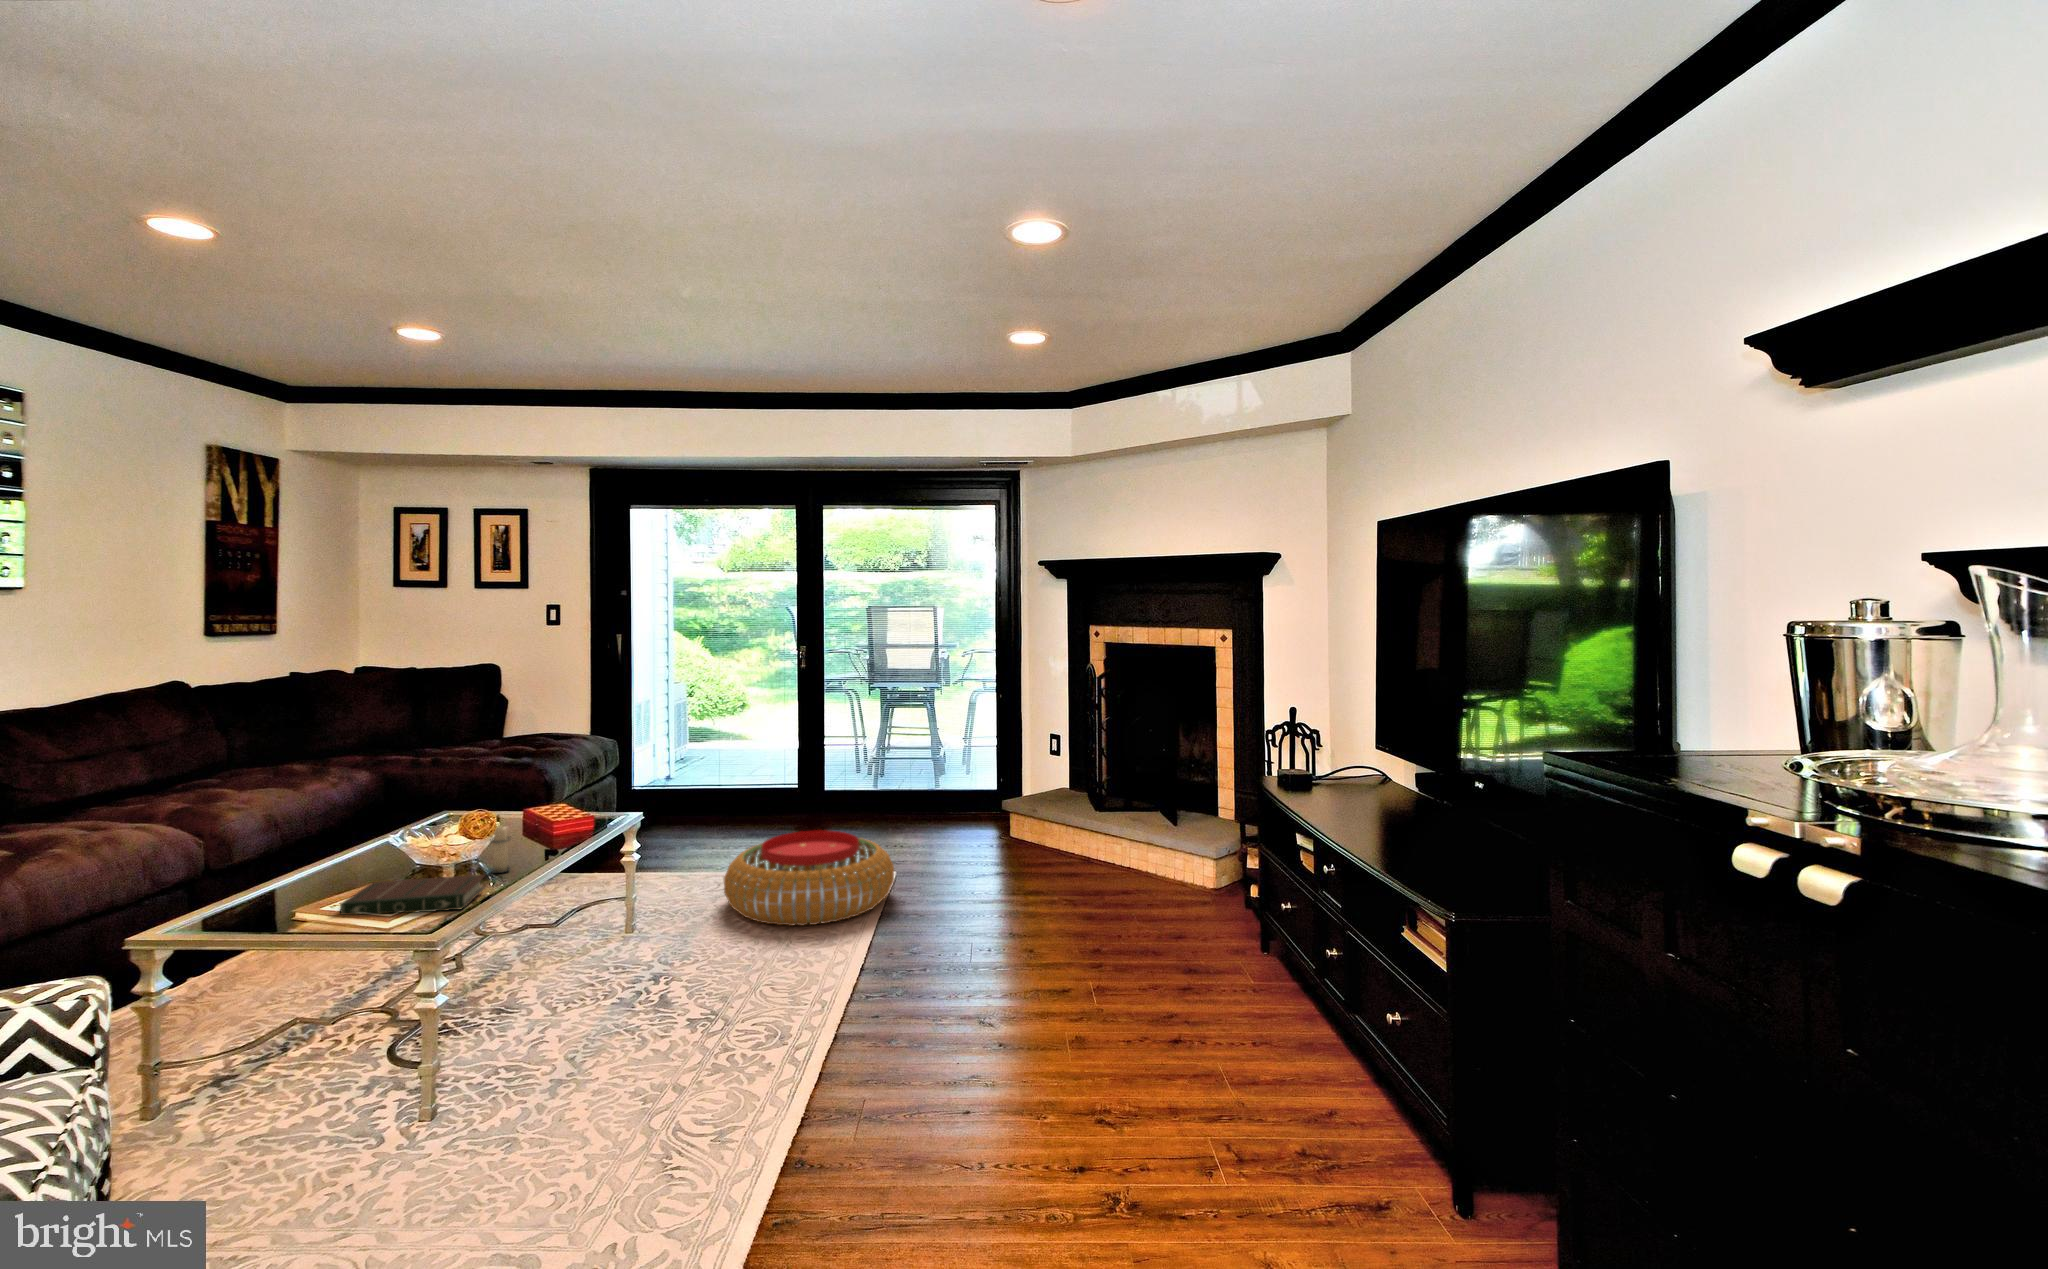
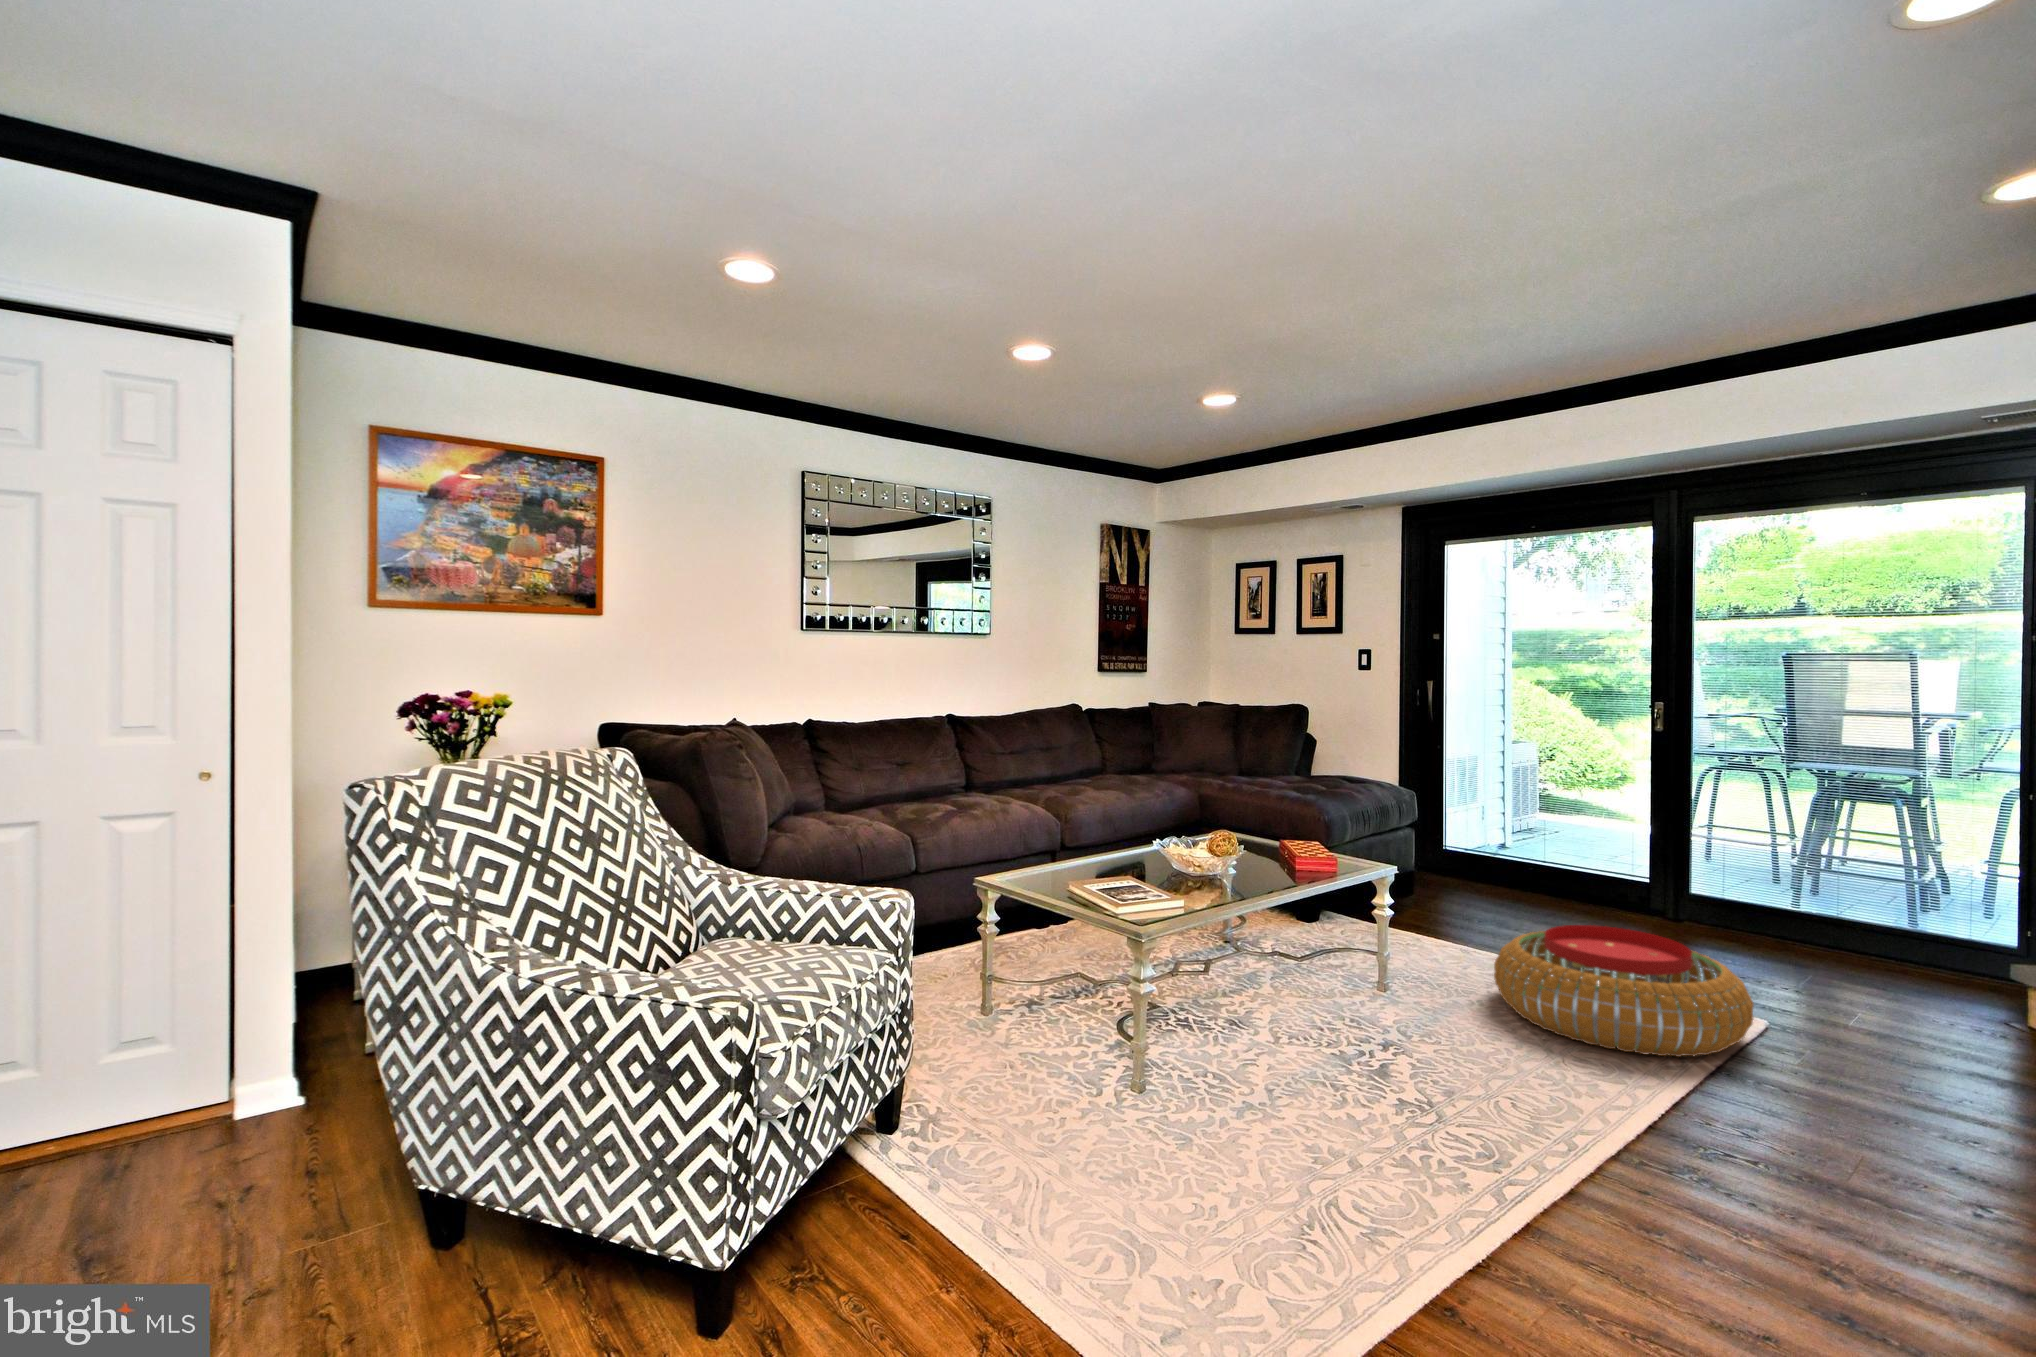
candle: present [490,827,510,873] -> none [1228,844,1251,892]
book: present [340,875,485,915] -> none [1100,873,1213,912]

